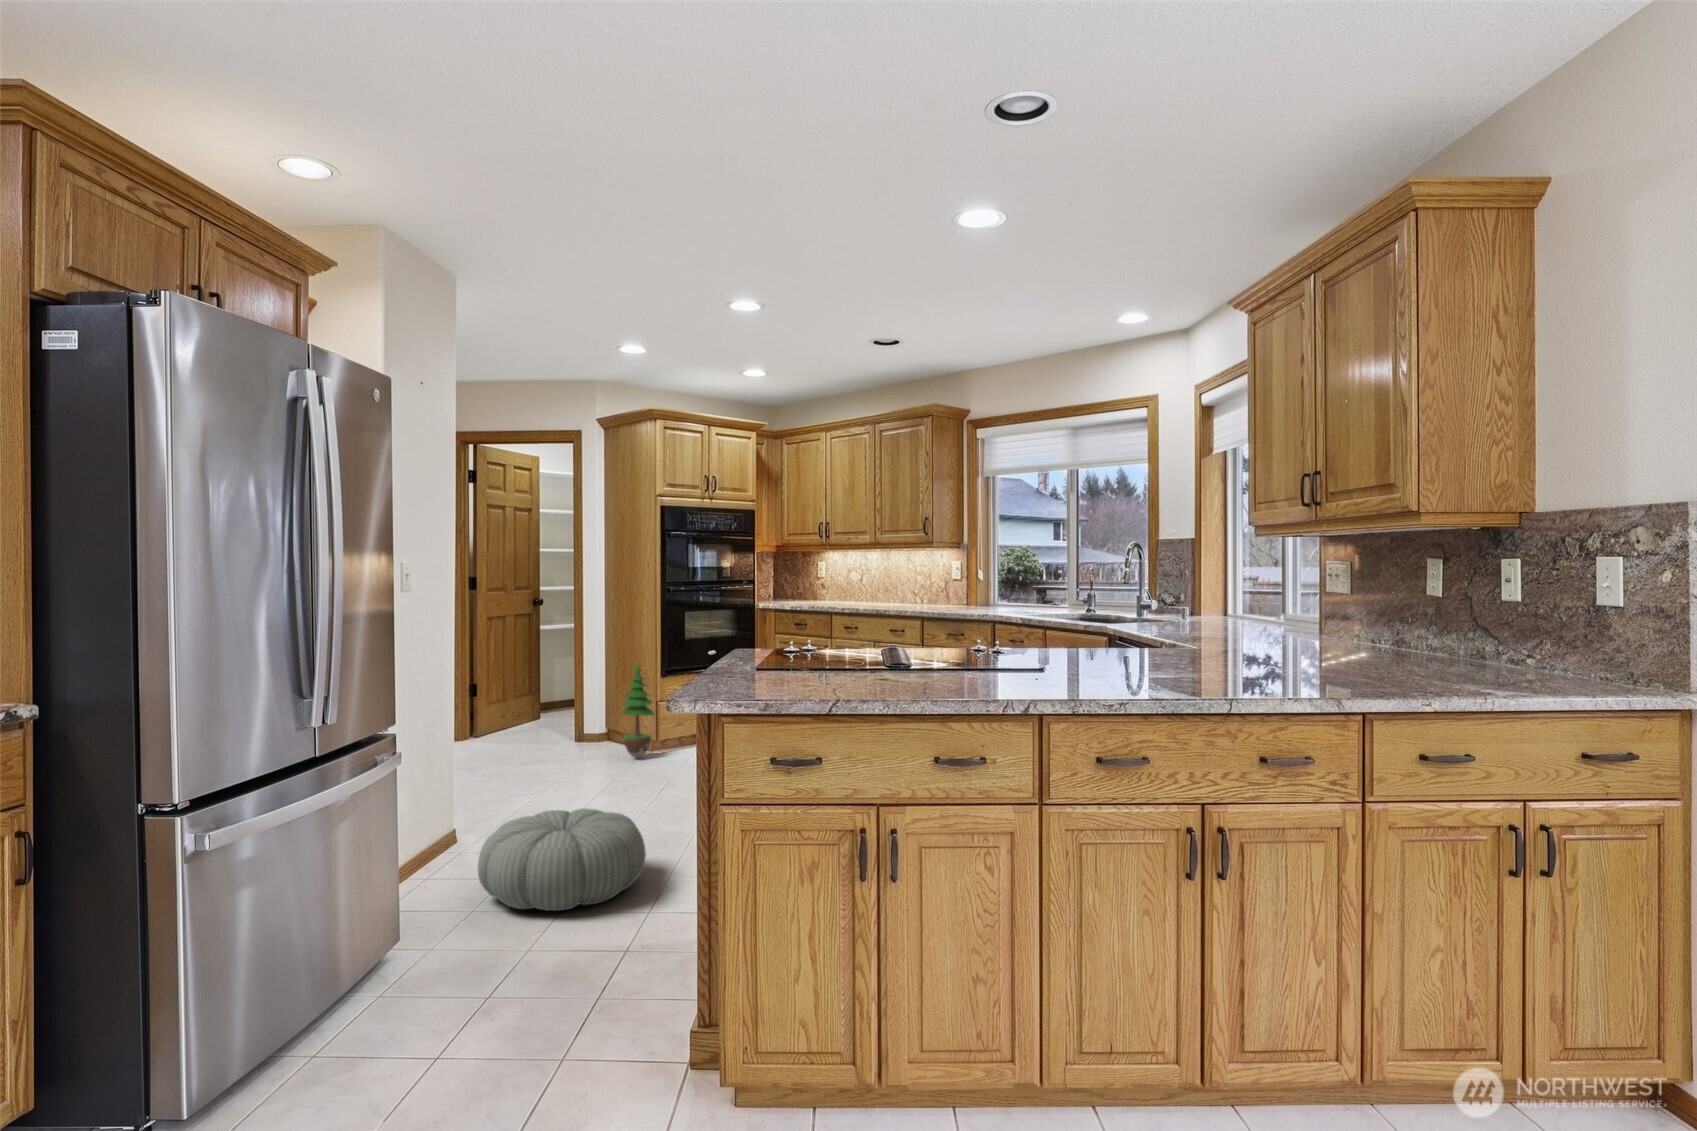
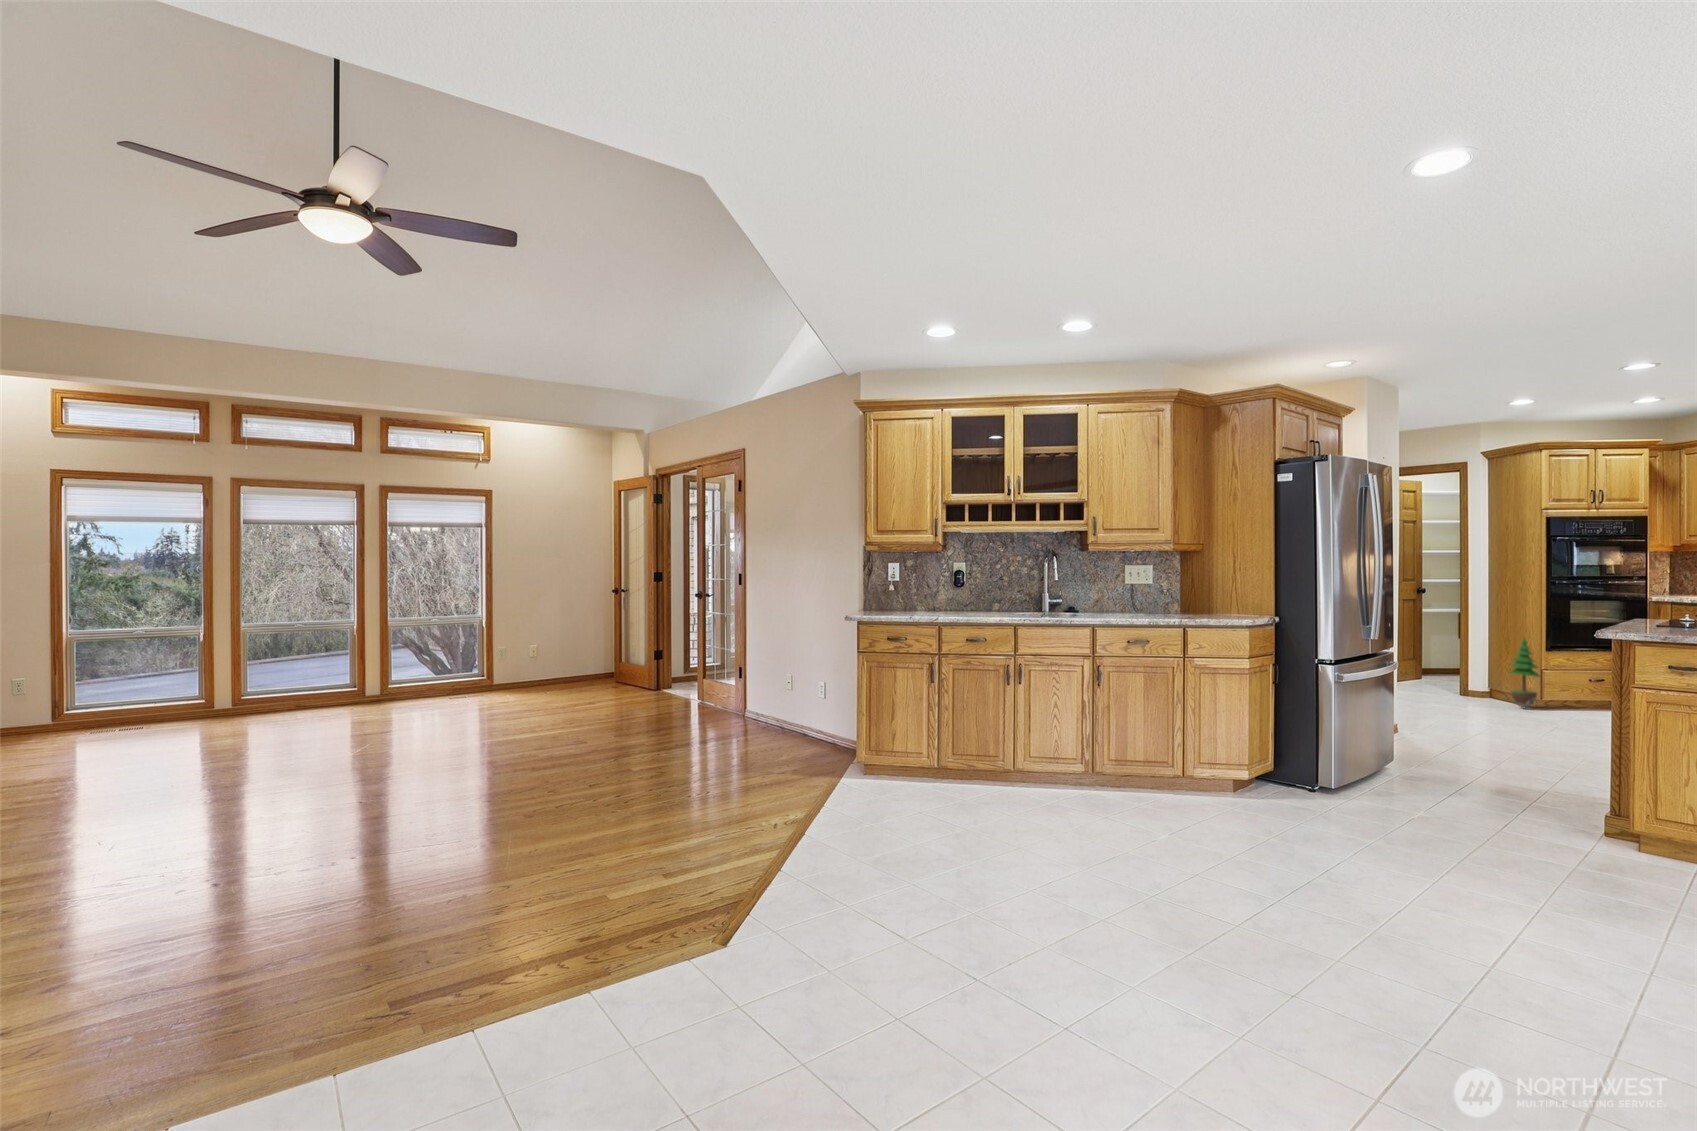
pouf: present [478,808,646,911] -> none [1432,712,1554,767]

